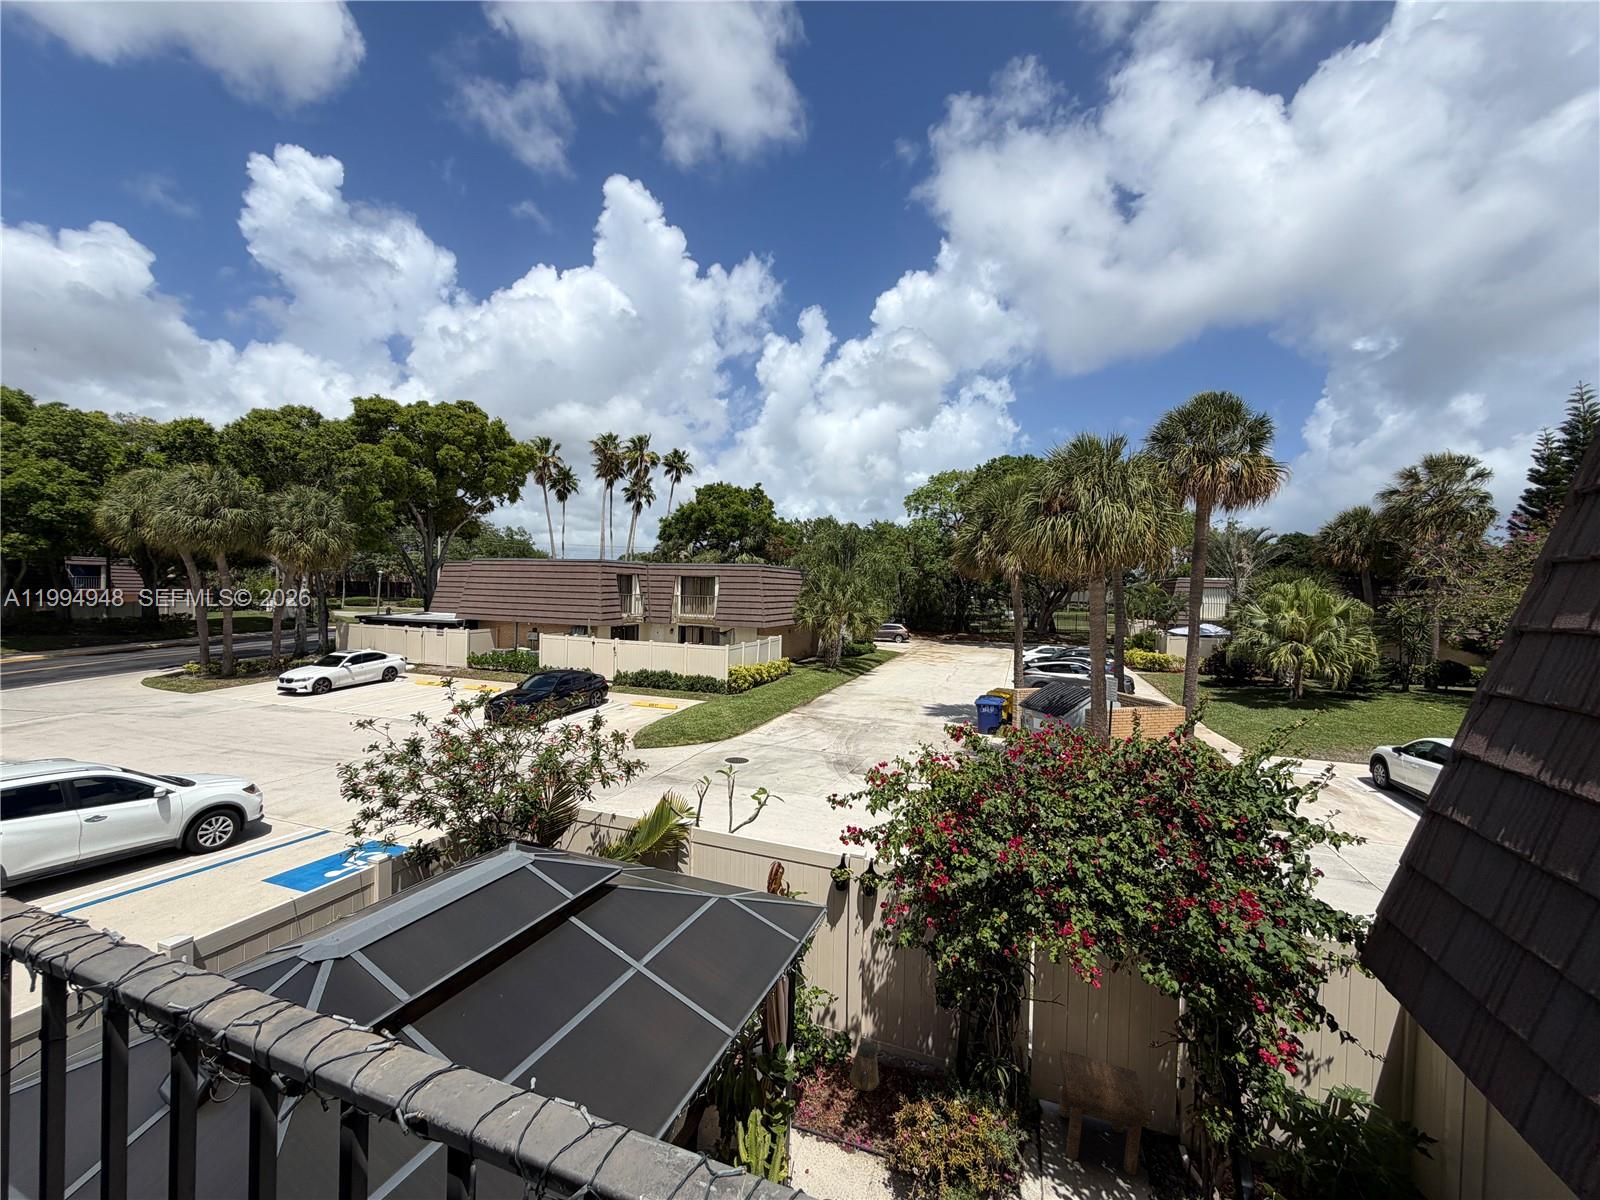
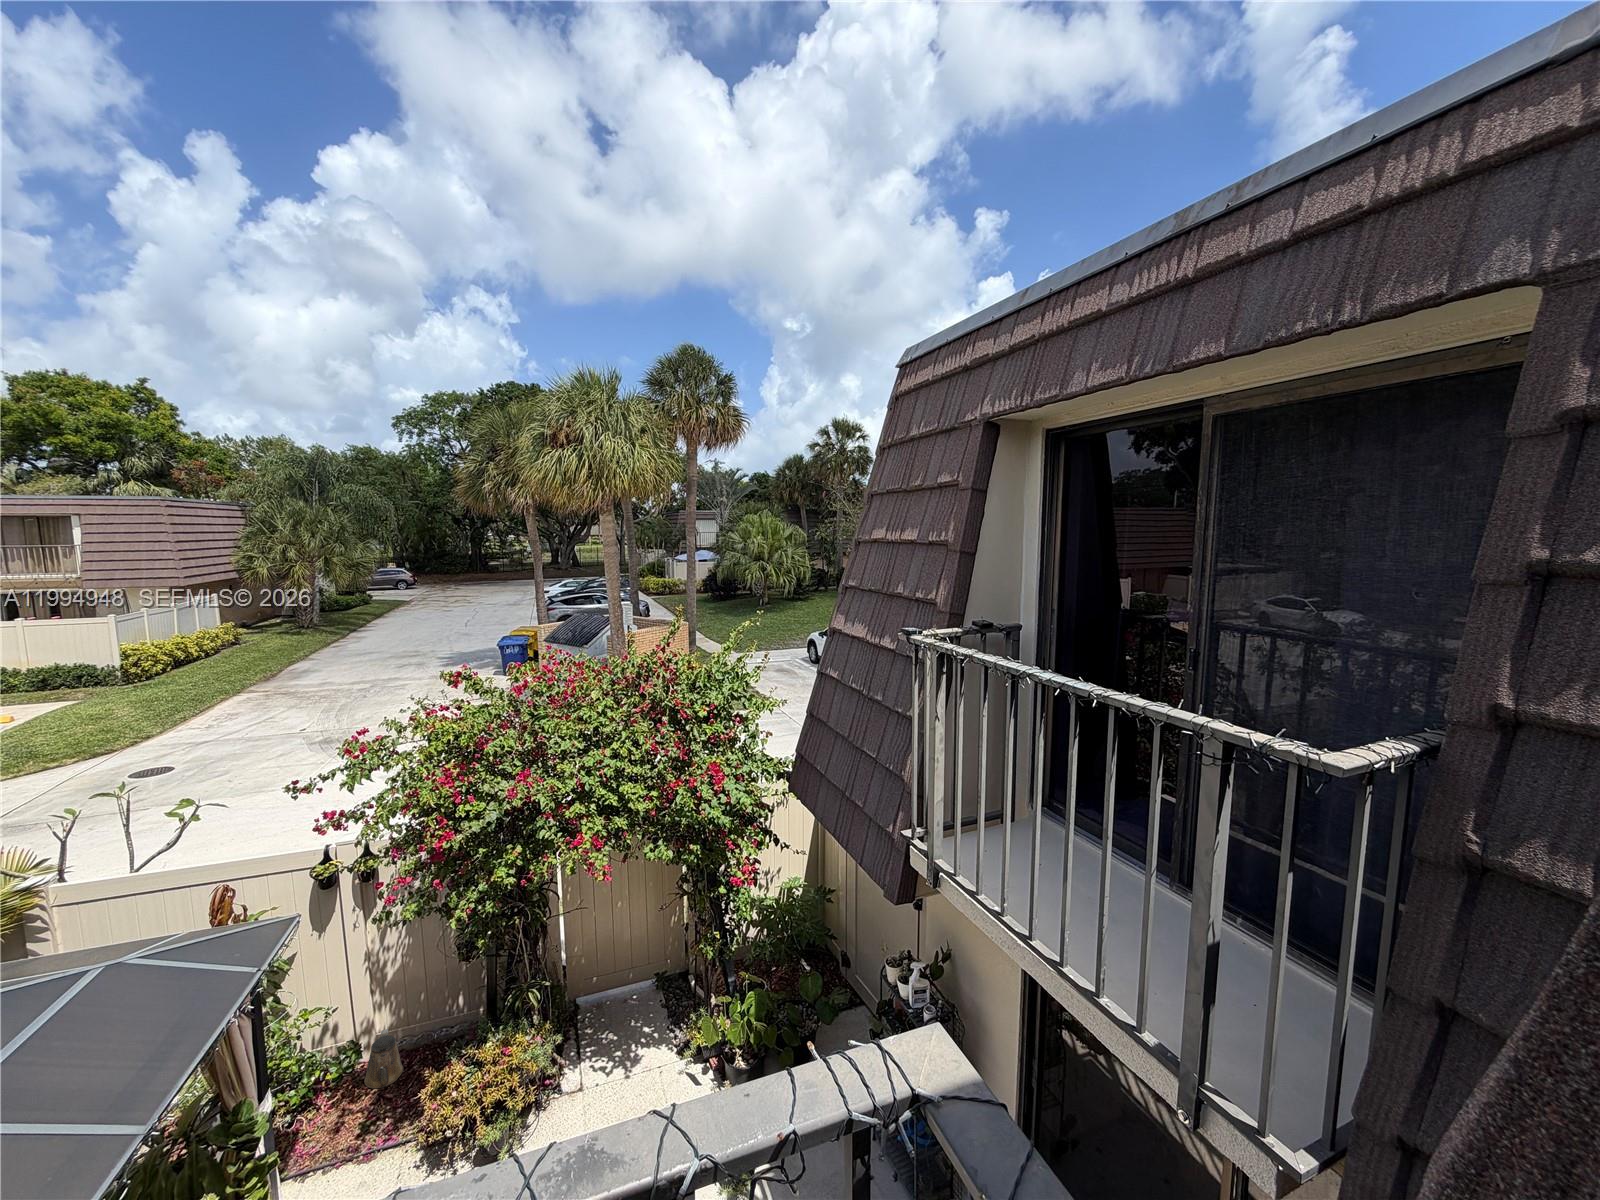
stool: present [1058,1050,1151,1175] -> none [589,934,666,1039]

